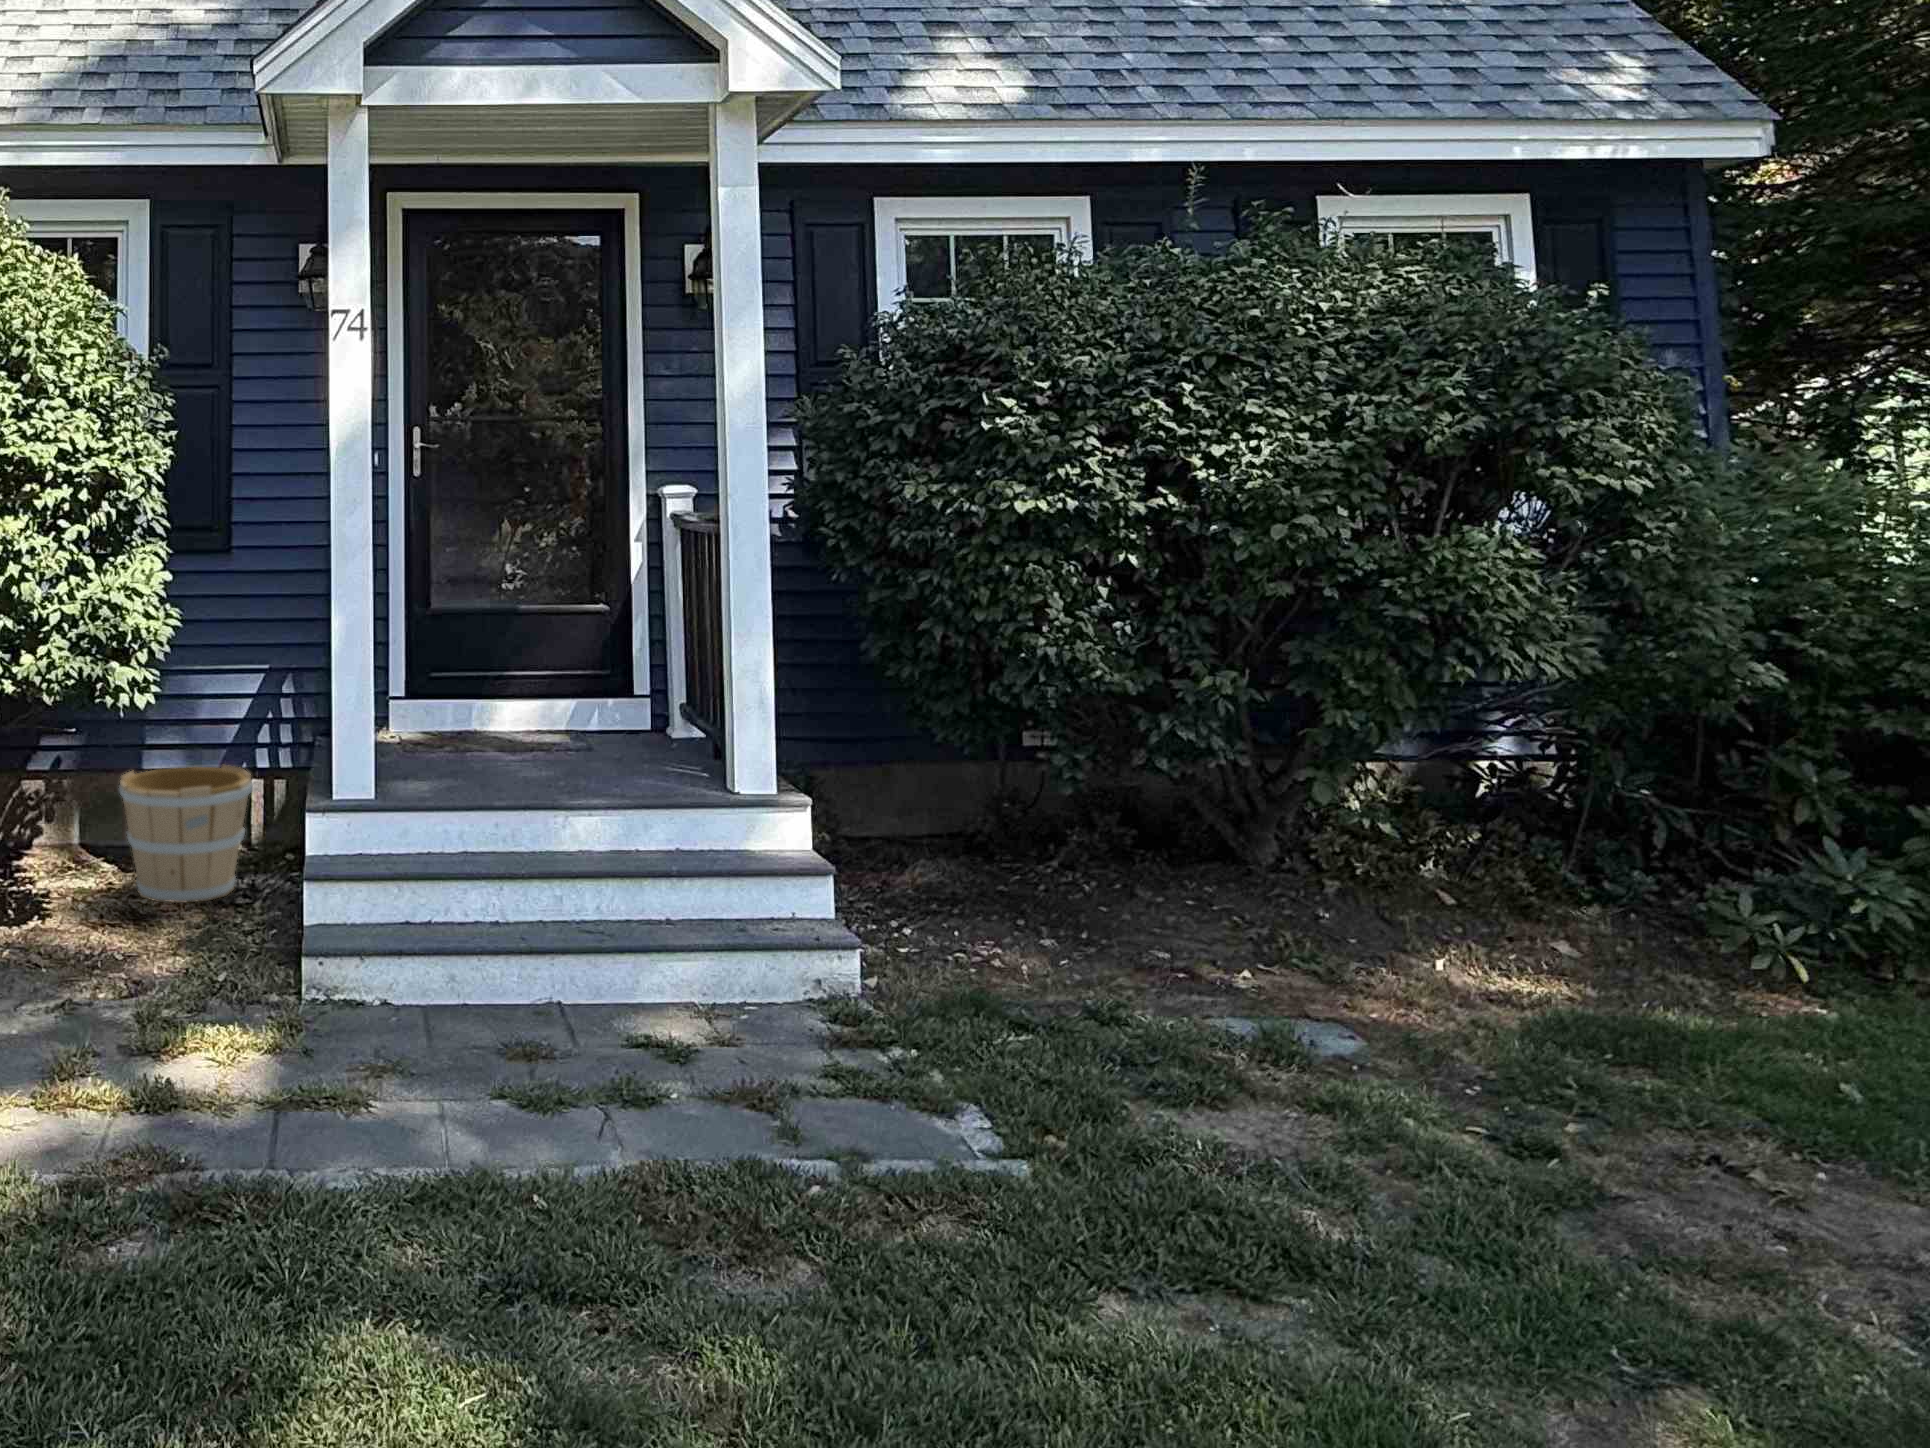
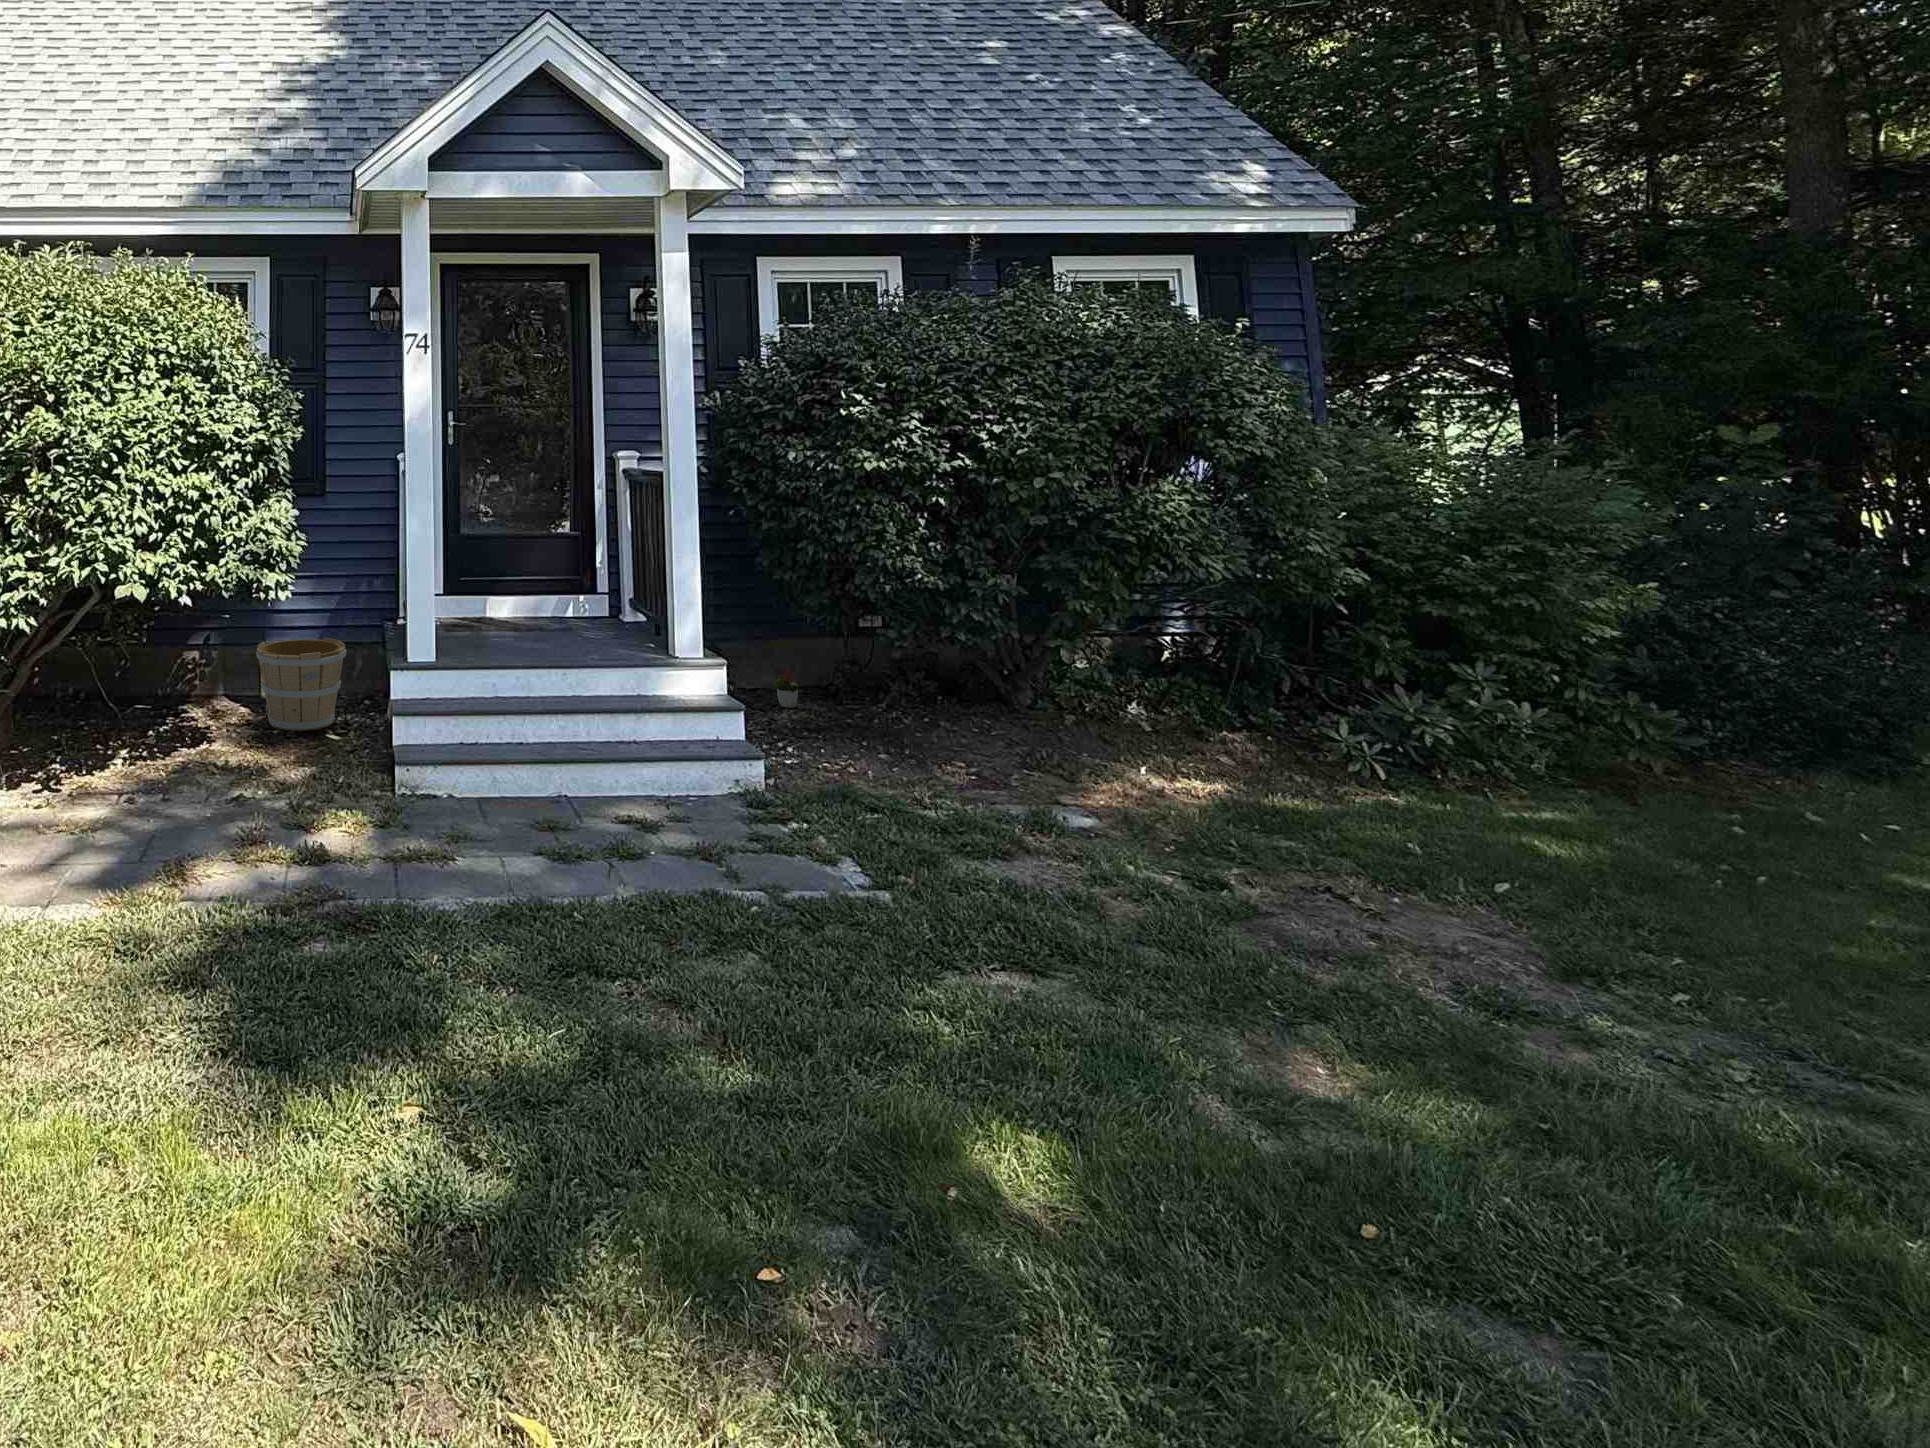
decorative plant: none [892,810,929,871] -> present [774,667,798,708]

